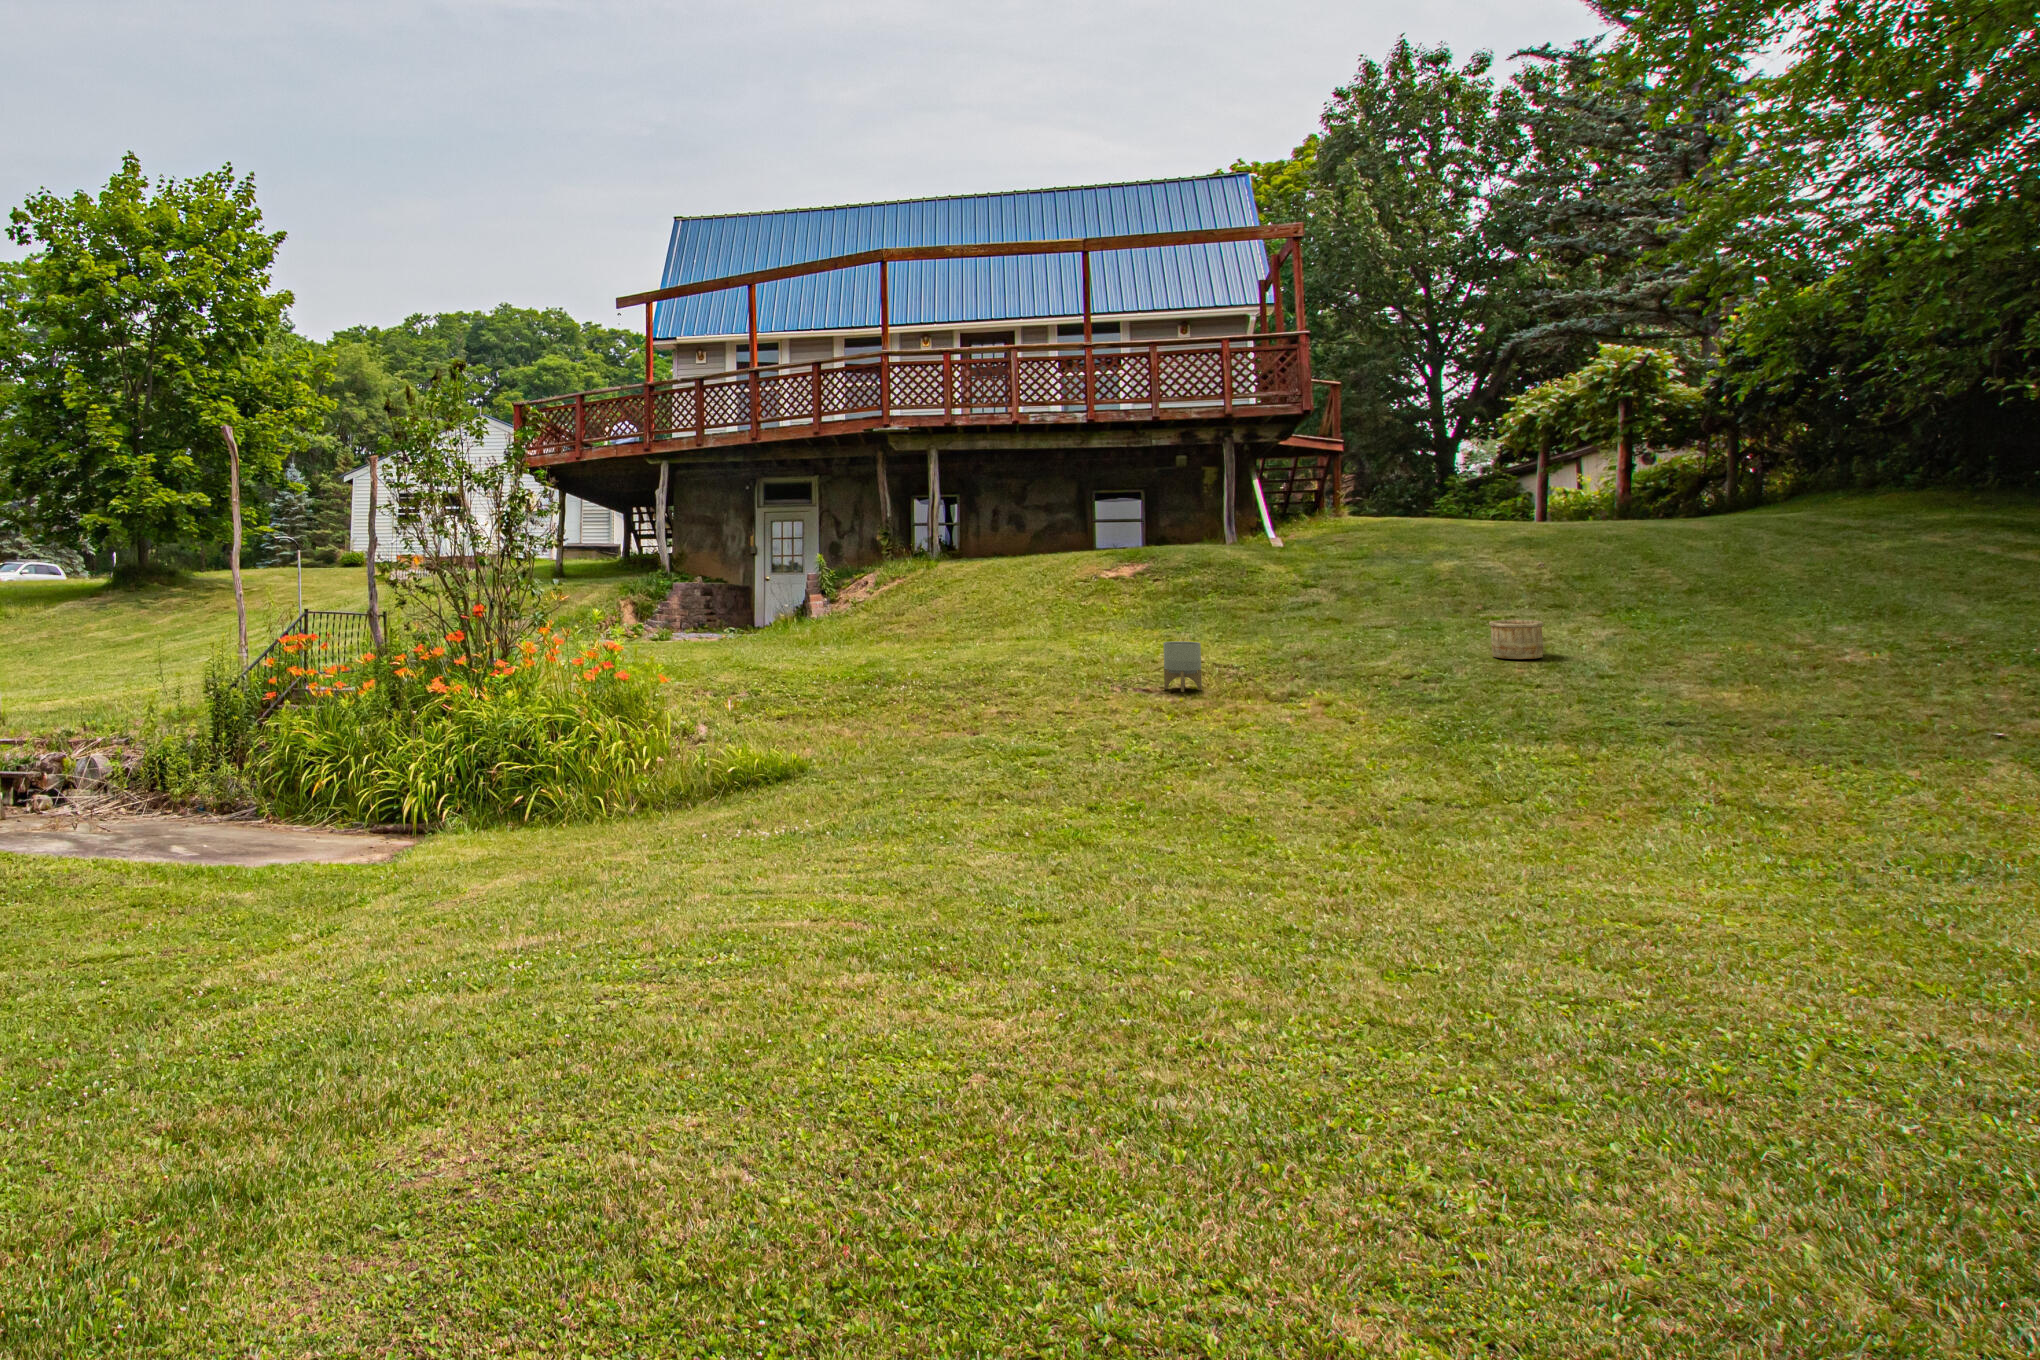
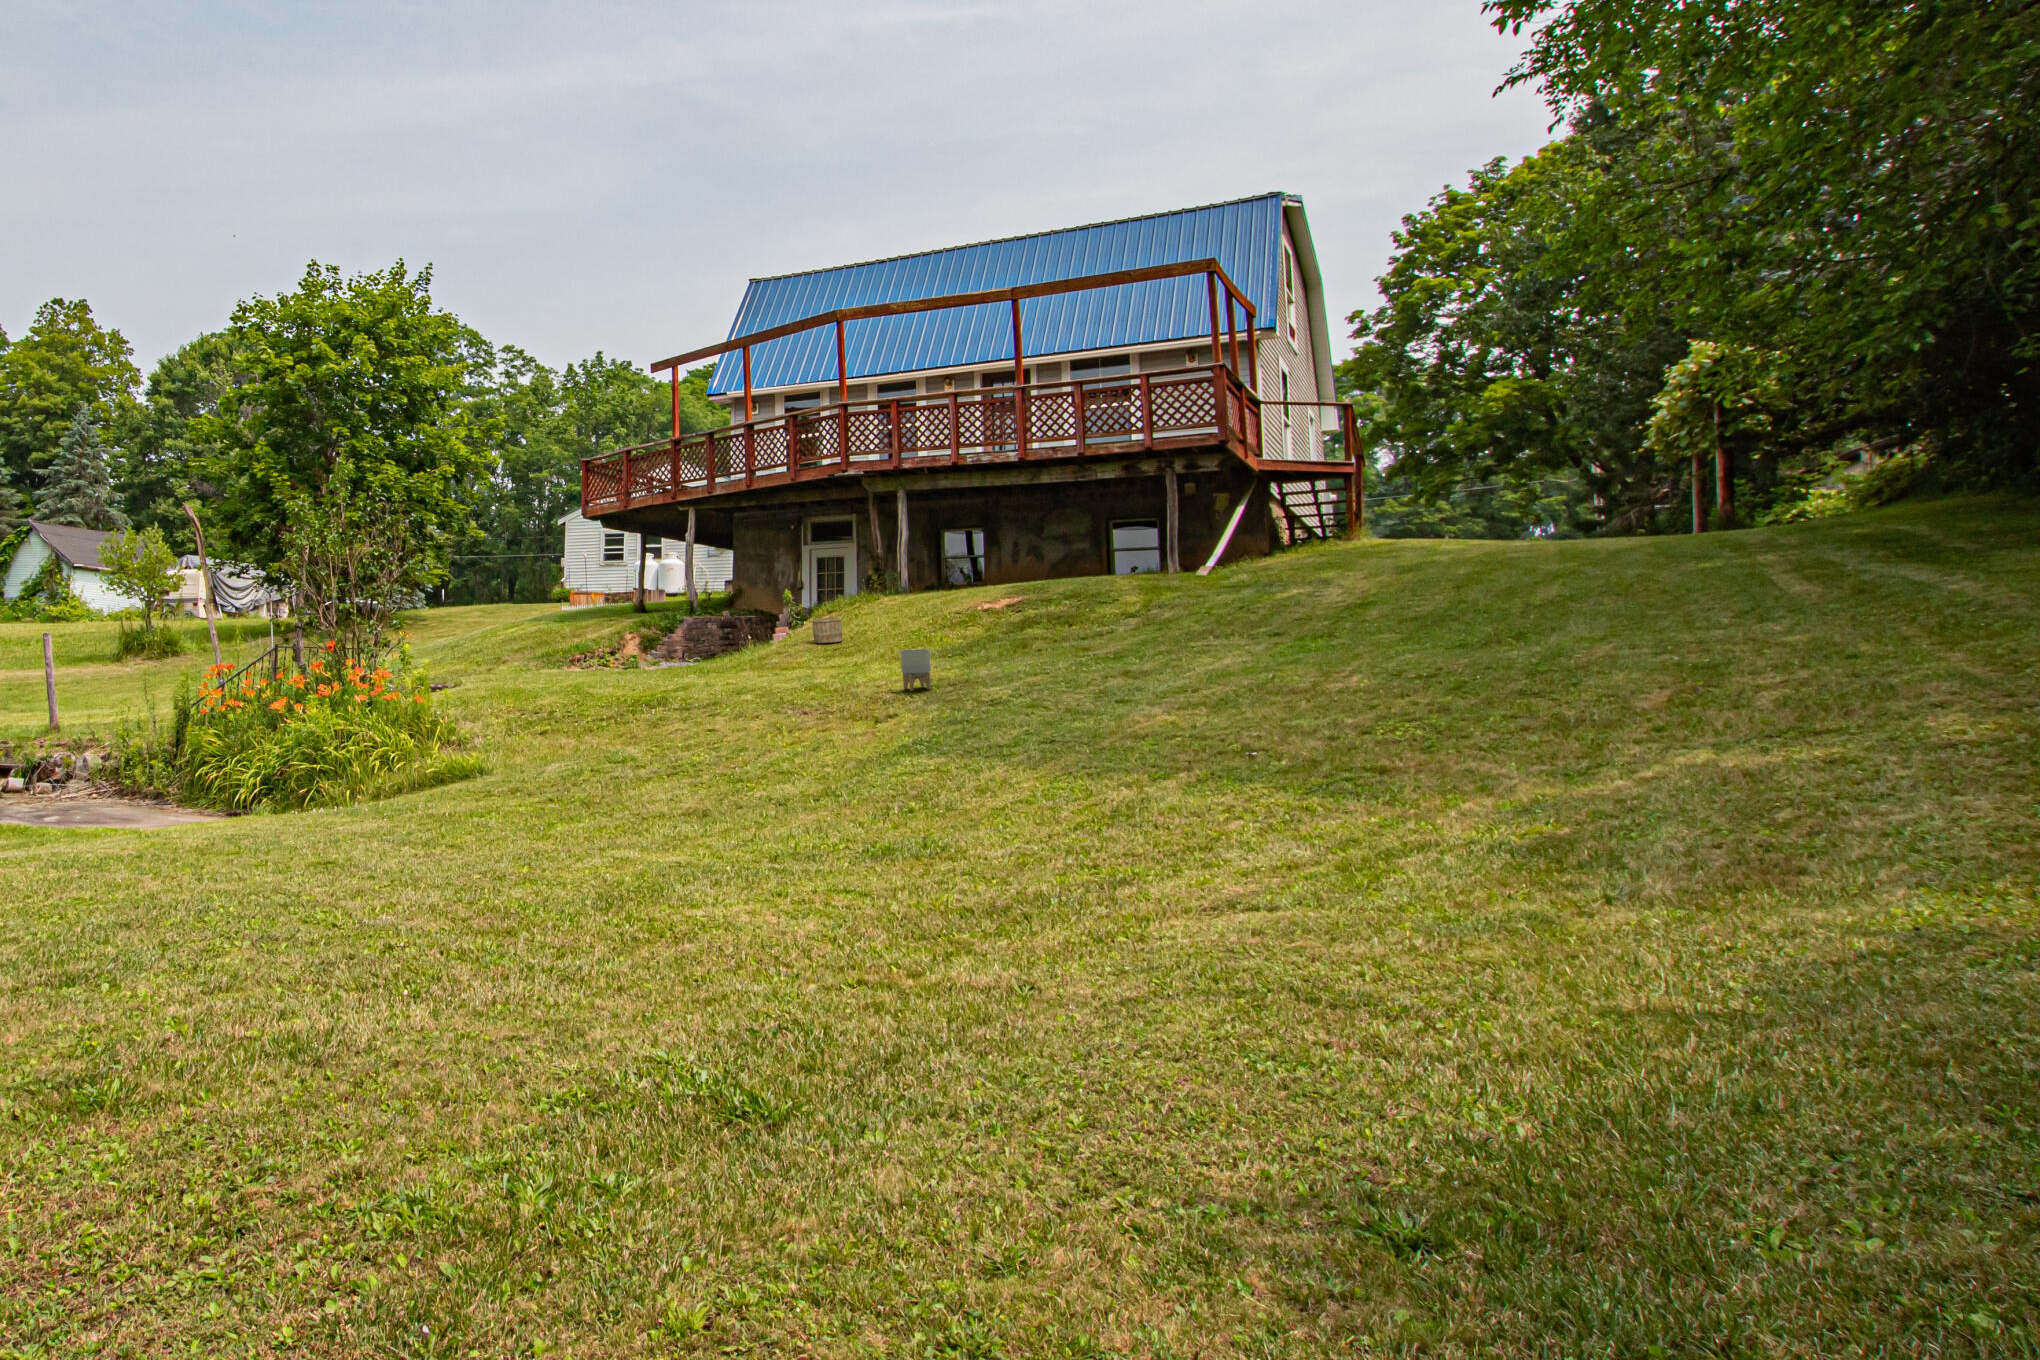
wooden bucket: present [1489,620,1543,659] -> present [811,618,842,643]

